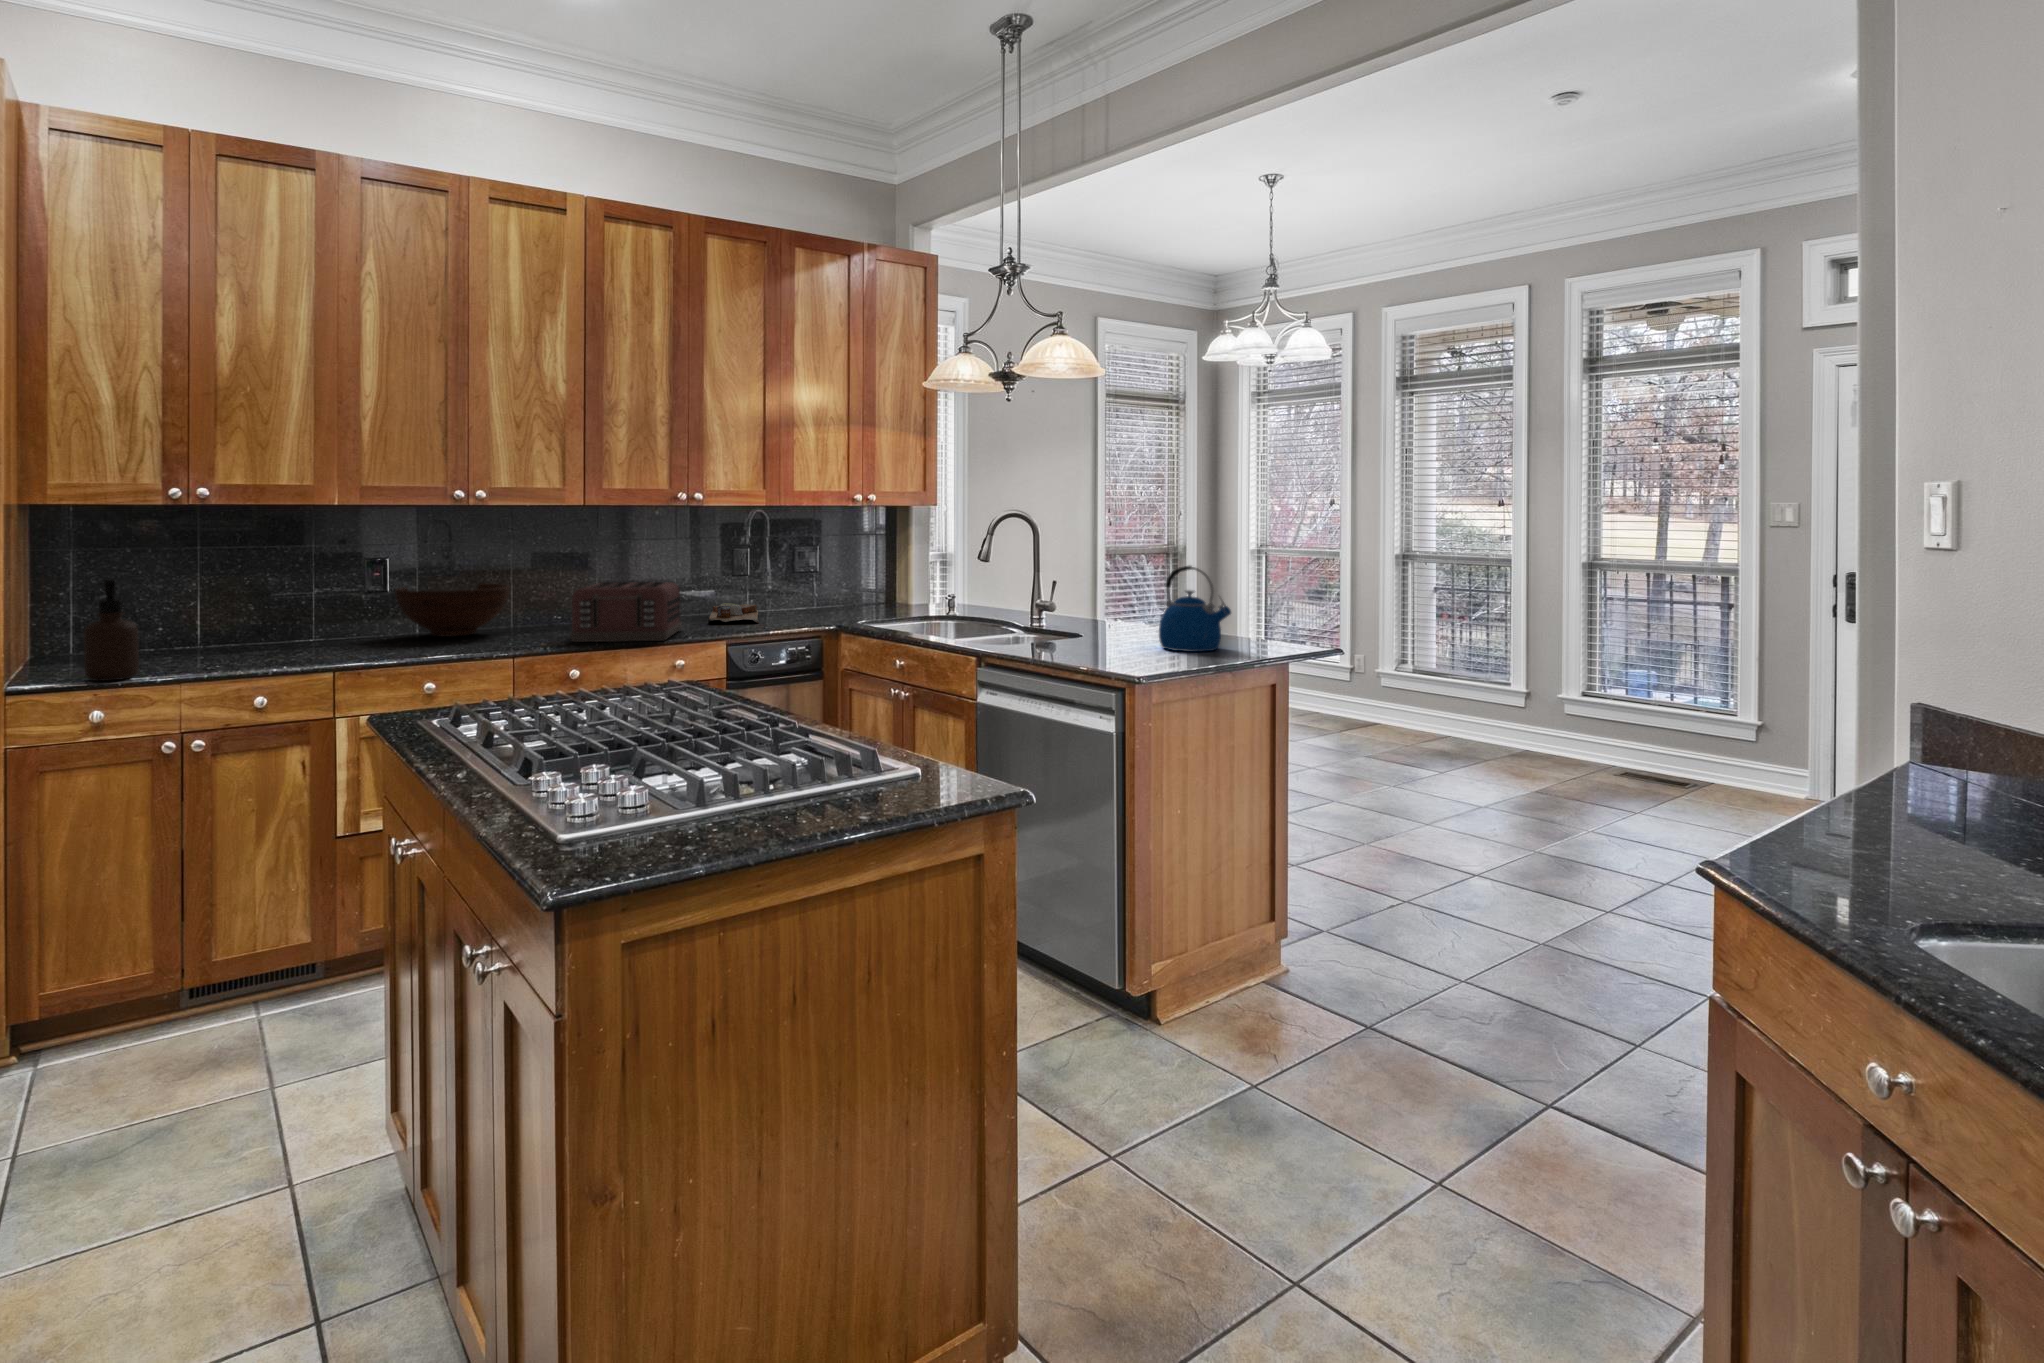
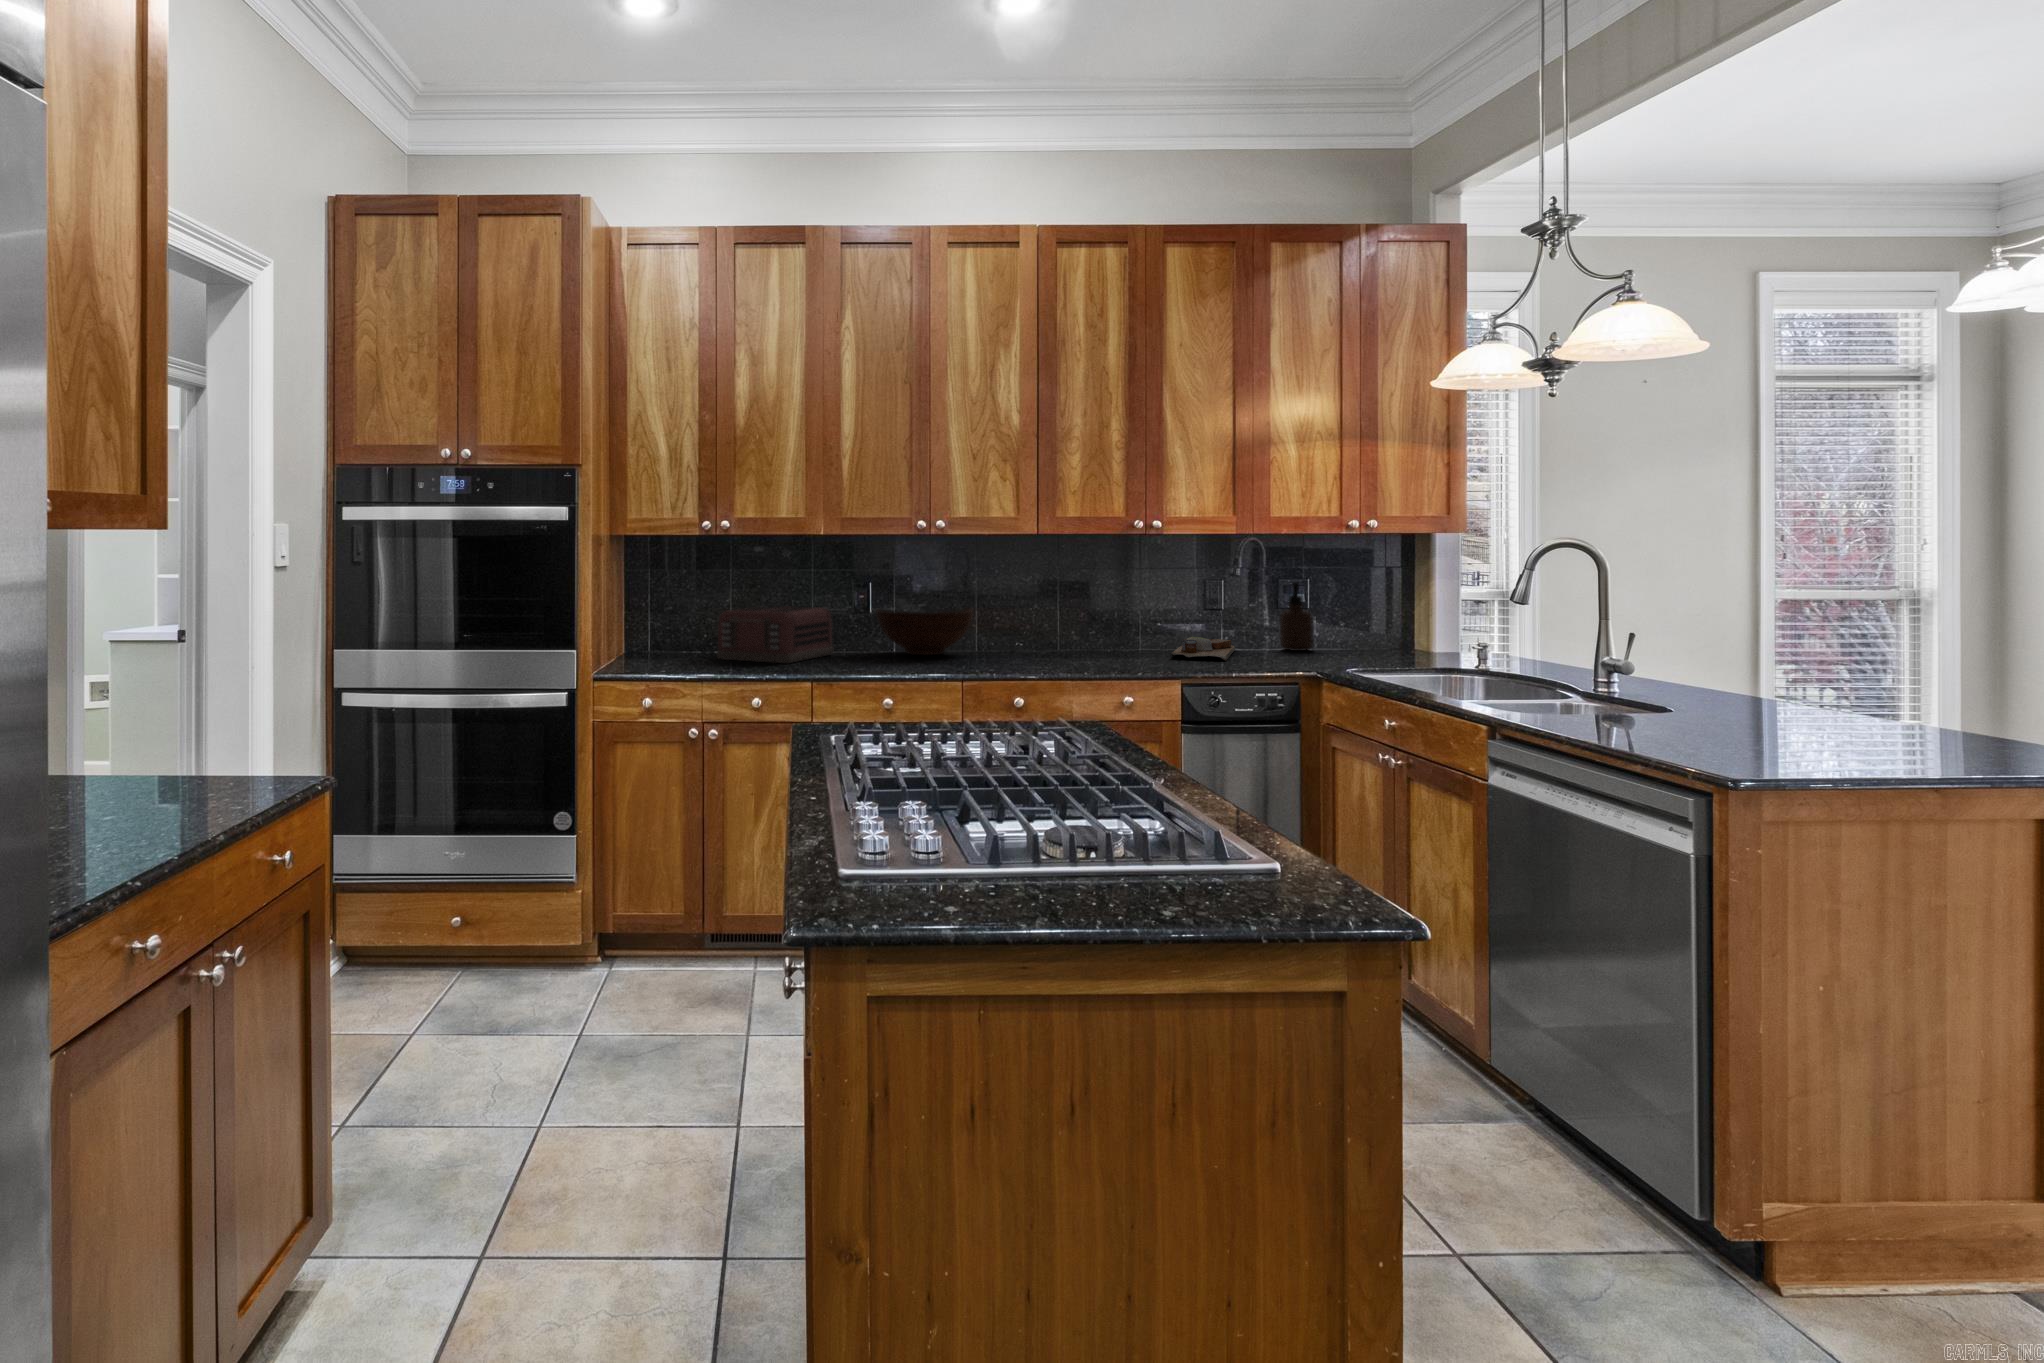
kettle: present [1159,566,1231,652] -> none [1798,618,1944,749]
soap dispenser: present [83,579,139,681] -> present [1280,582,1313,651]
toaster: present [570,582,682,642] -> present [717,606,834,663]

